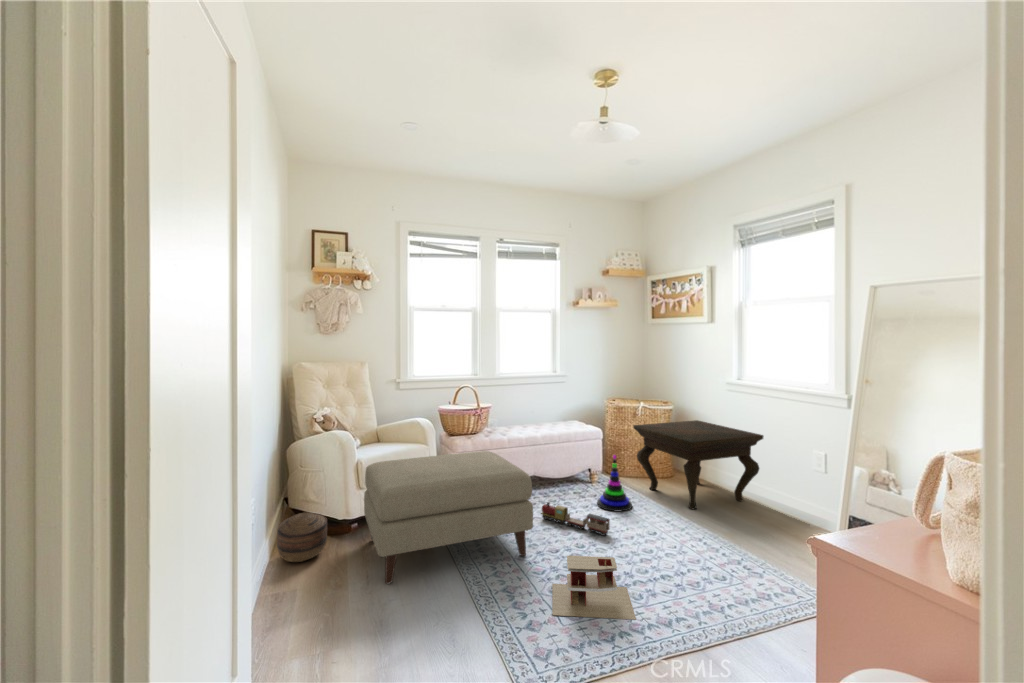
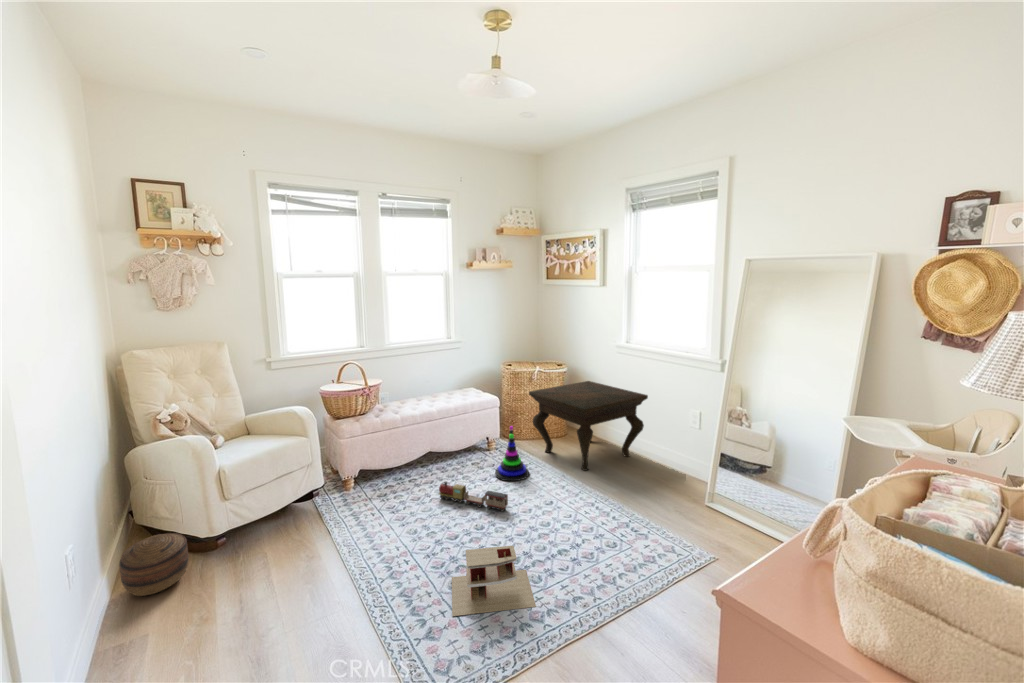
ottoman: present [364,451,533,584] -> none [232,437,430,607]

